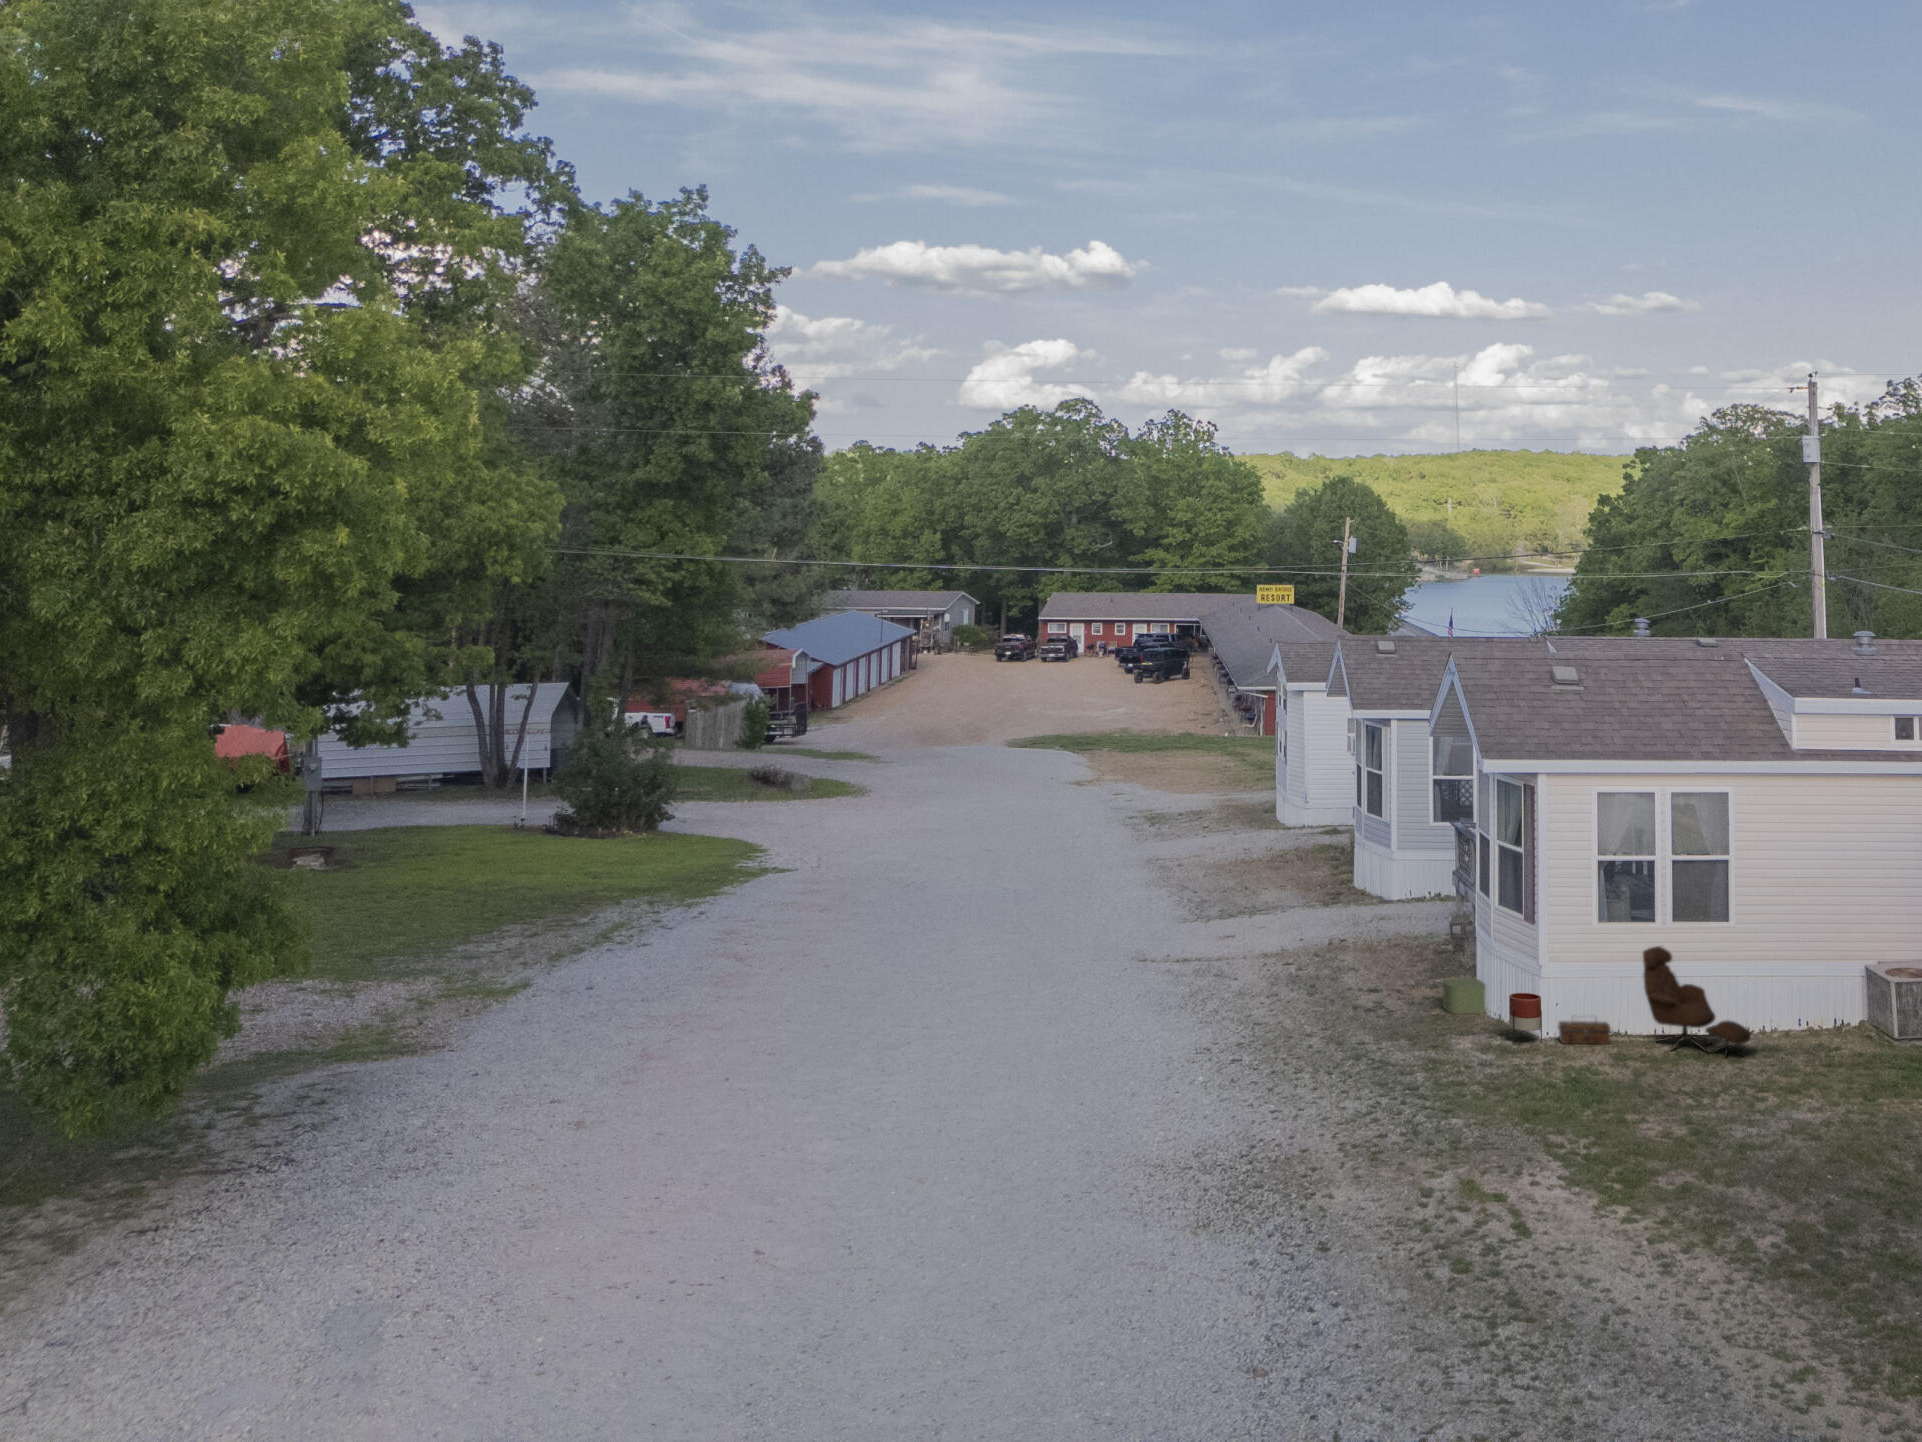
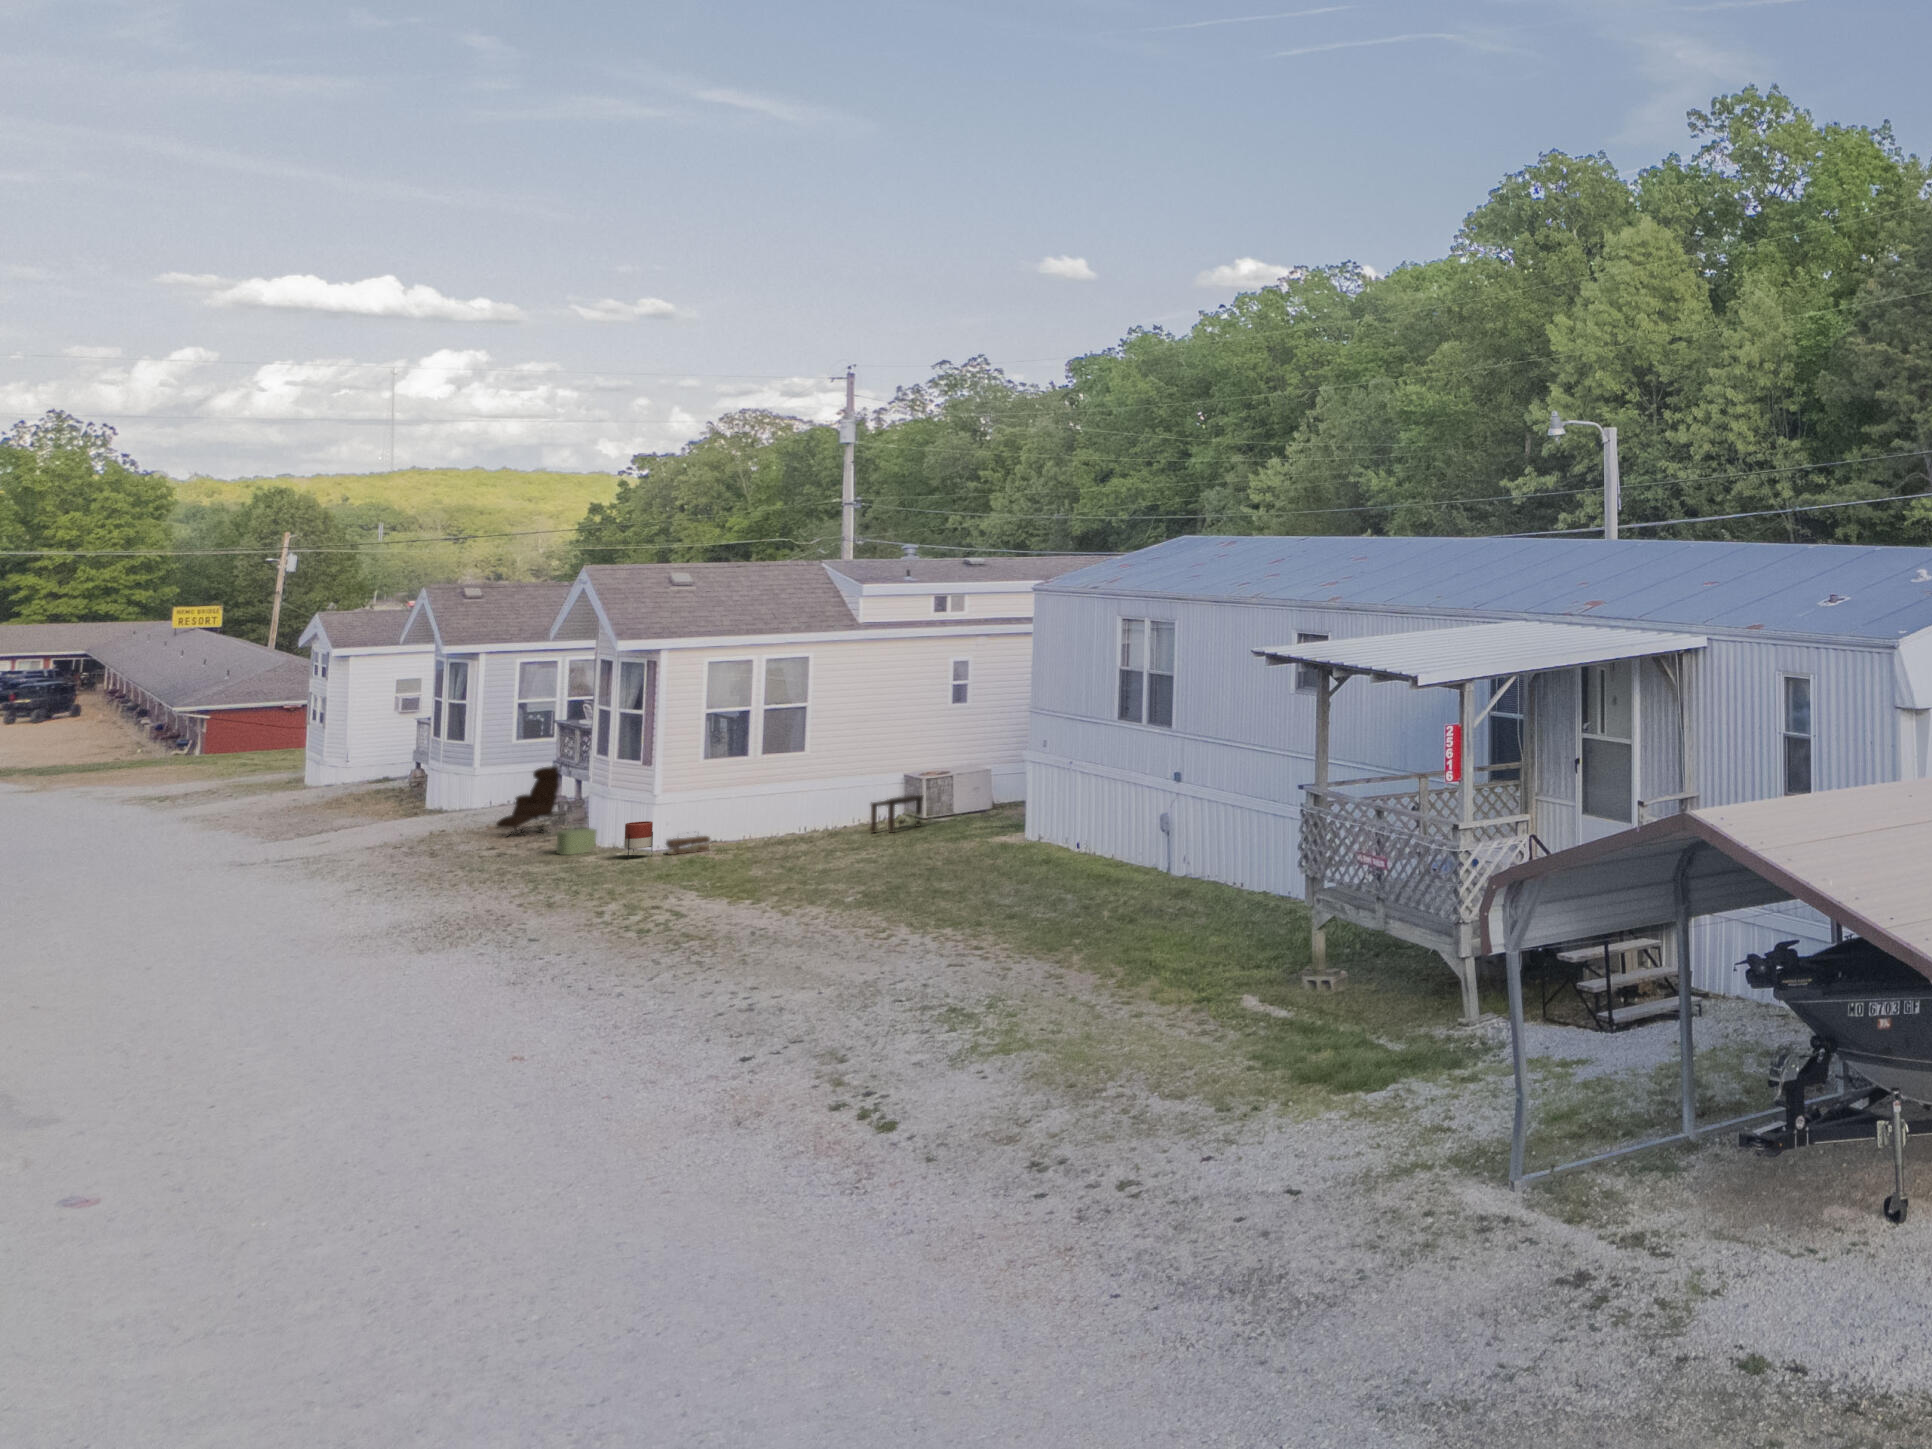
lounge chair: present [1643,946,1751,1057] -> present [496,766,559,836]
bench: none [1816,993,1889,1052] -> present [870,795,923,833]

